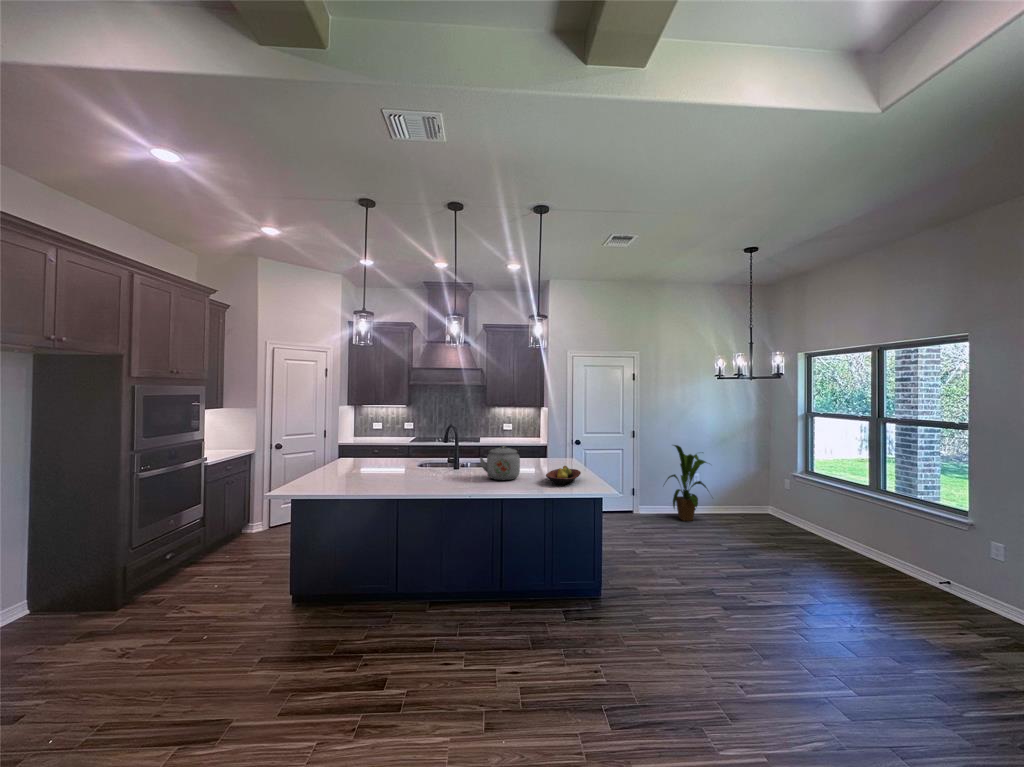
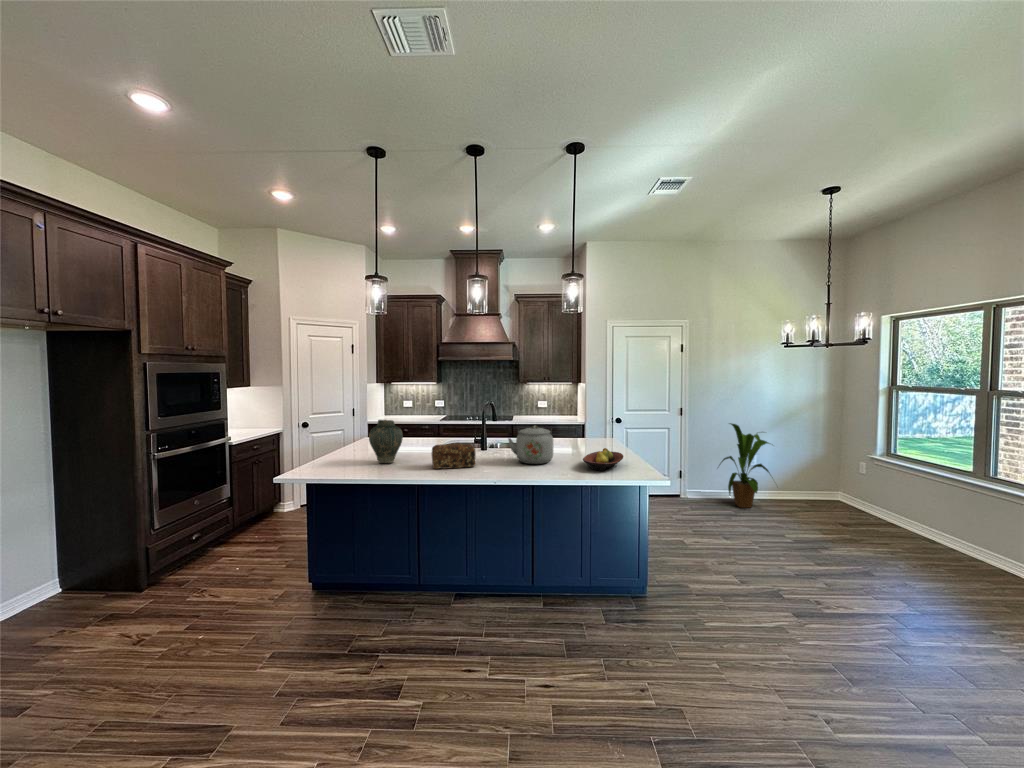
vase: none [352,440,383,480] -> present [369,420,403,463]
bread loaf: none [411,462,451,485] -> present [432,443,476,469]

